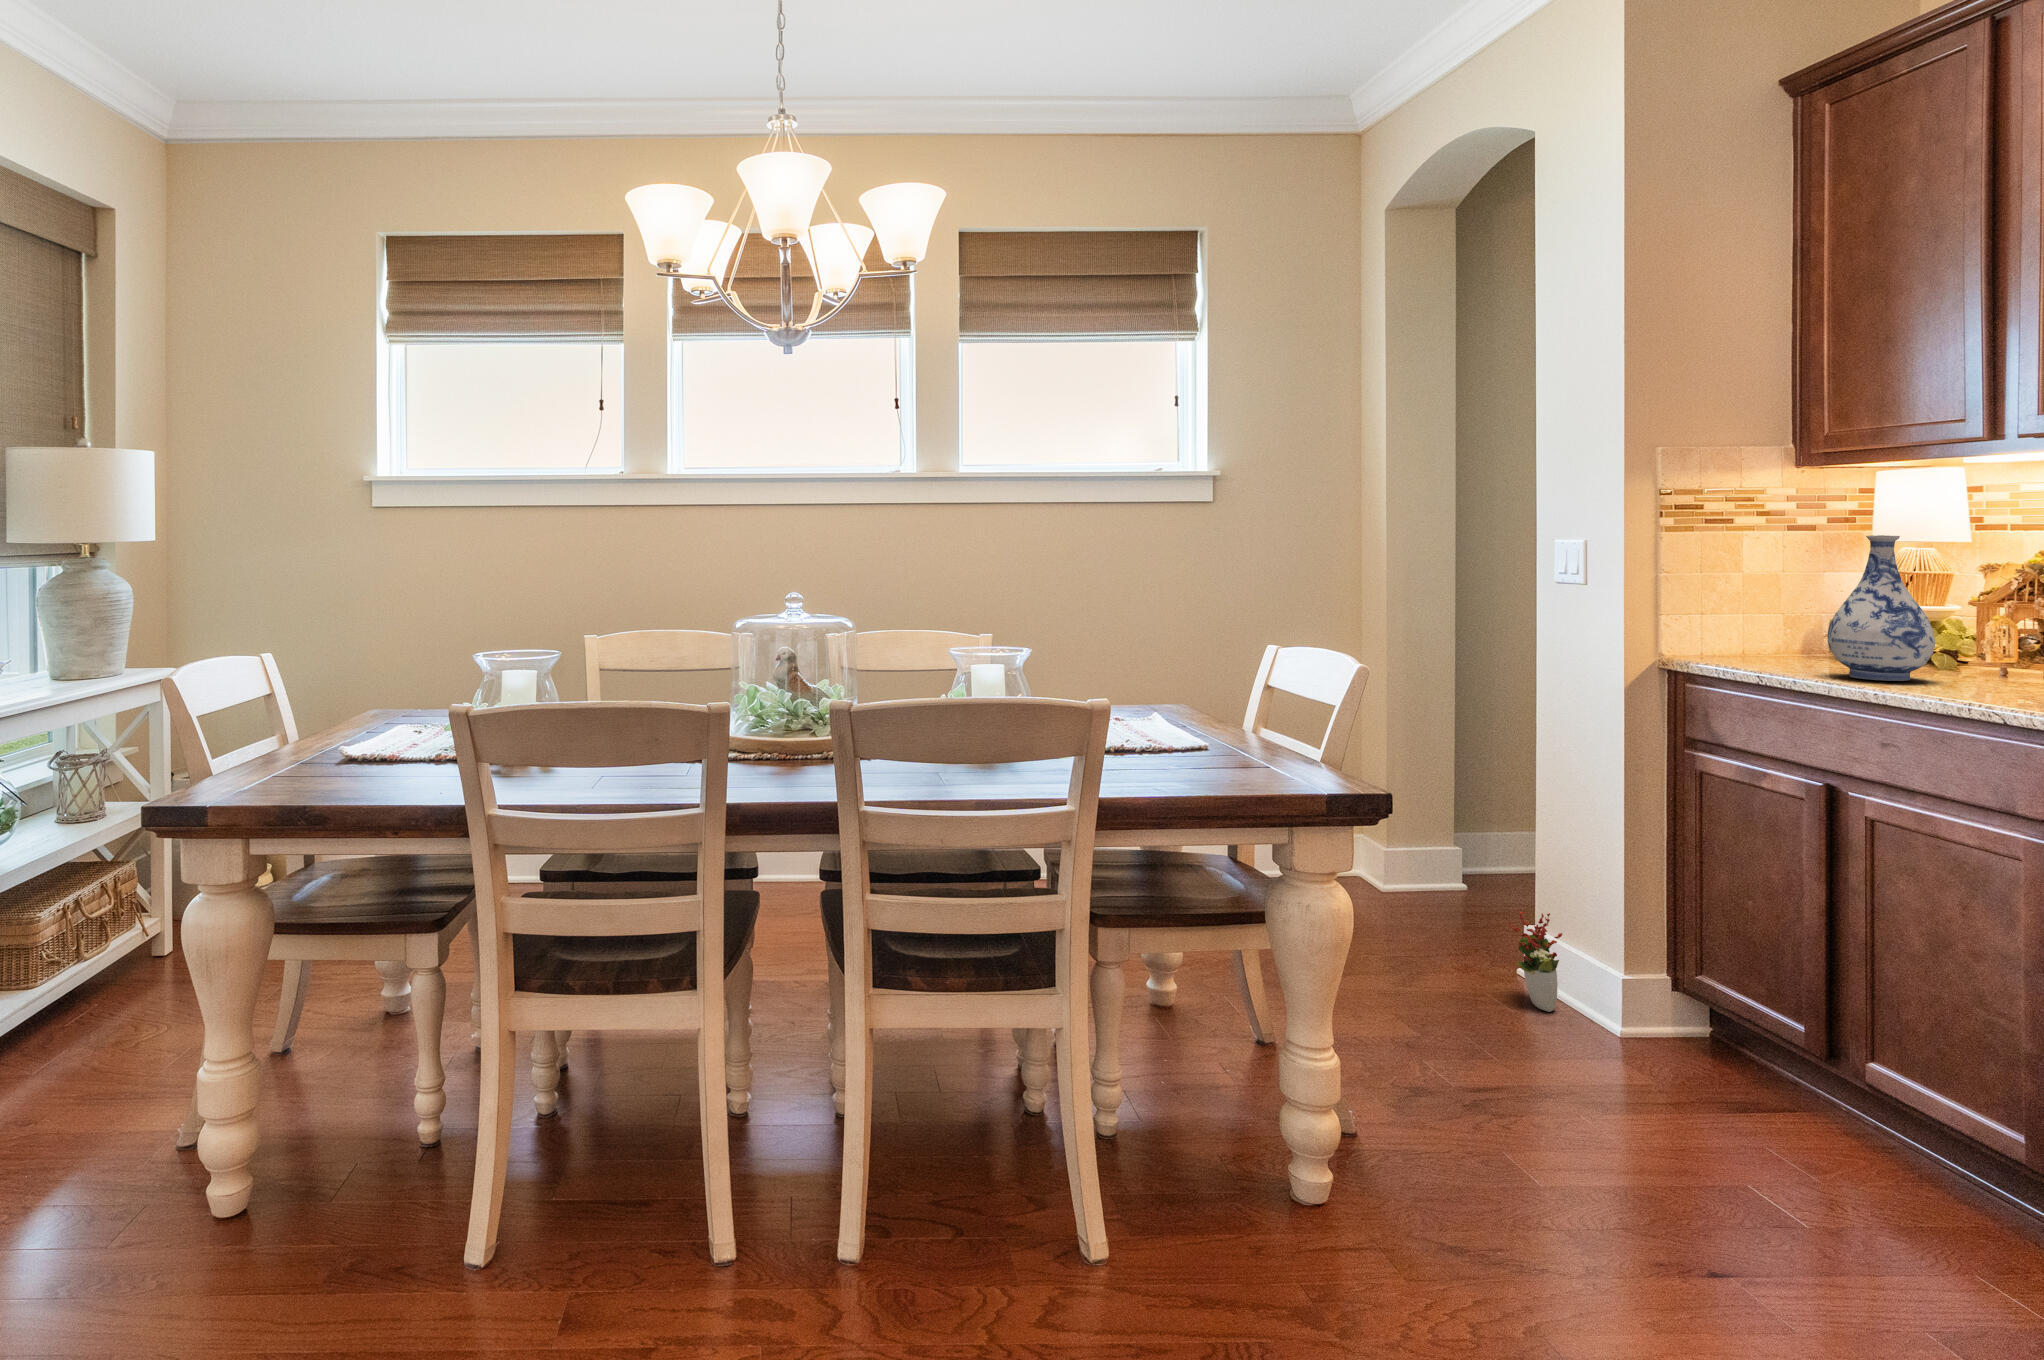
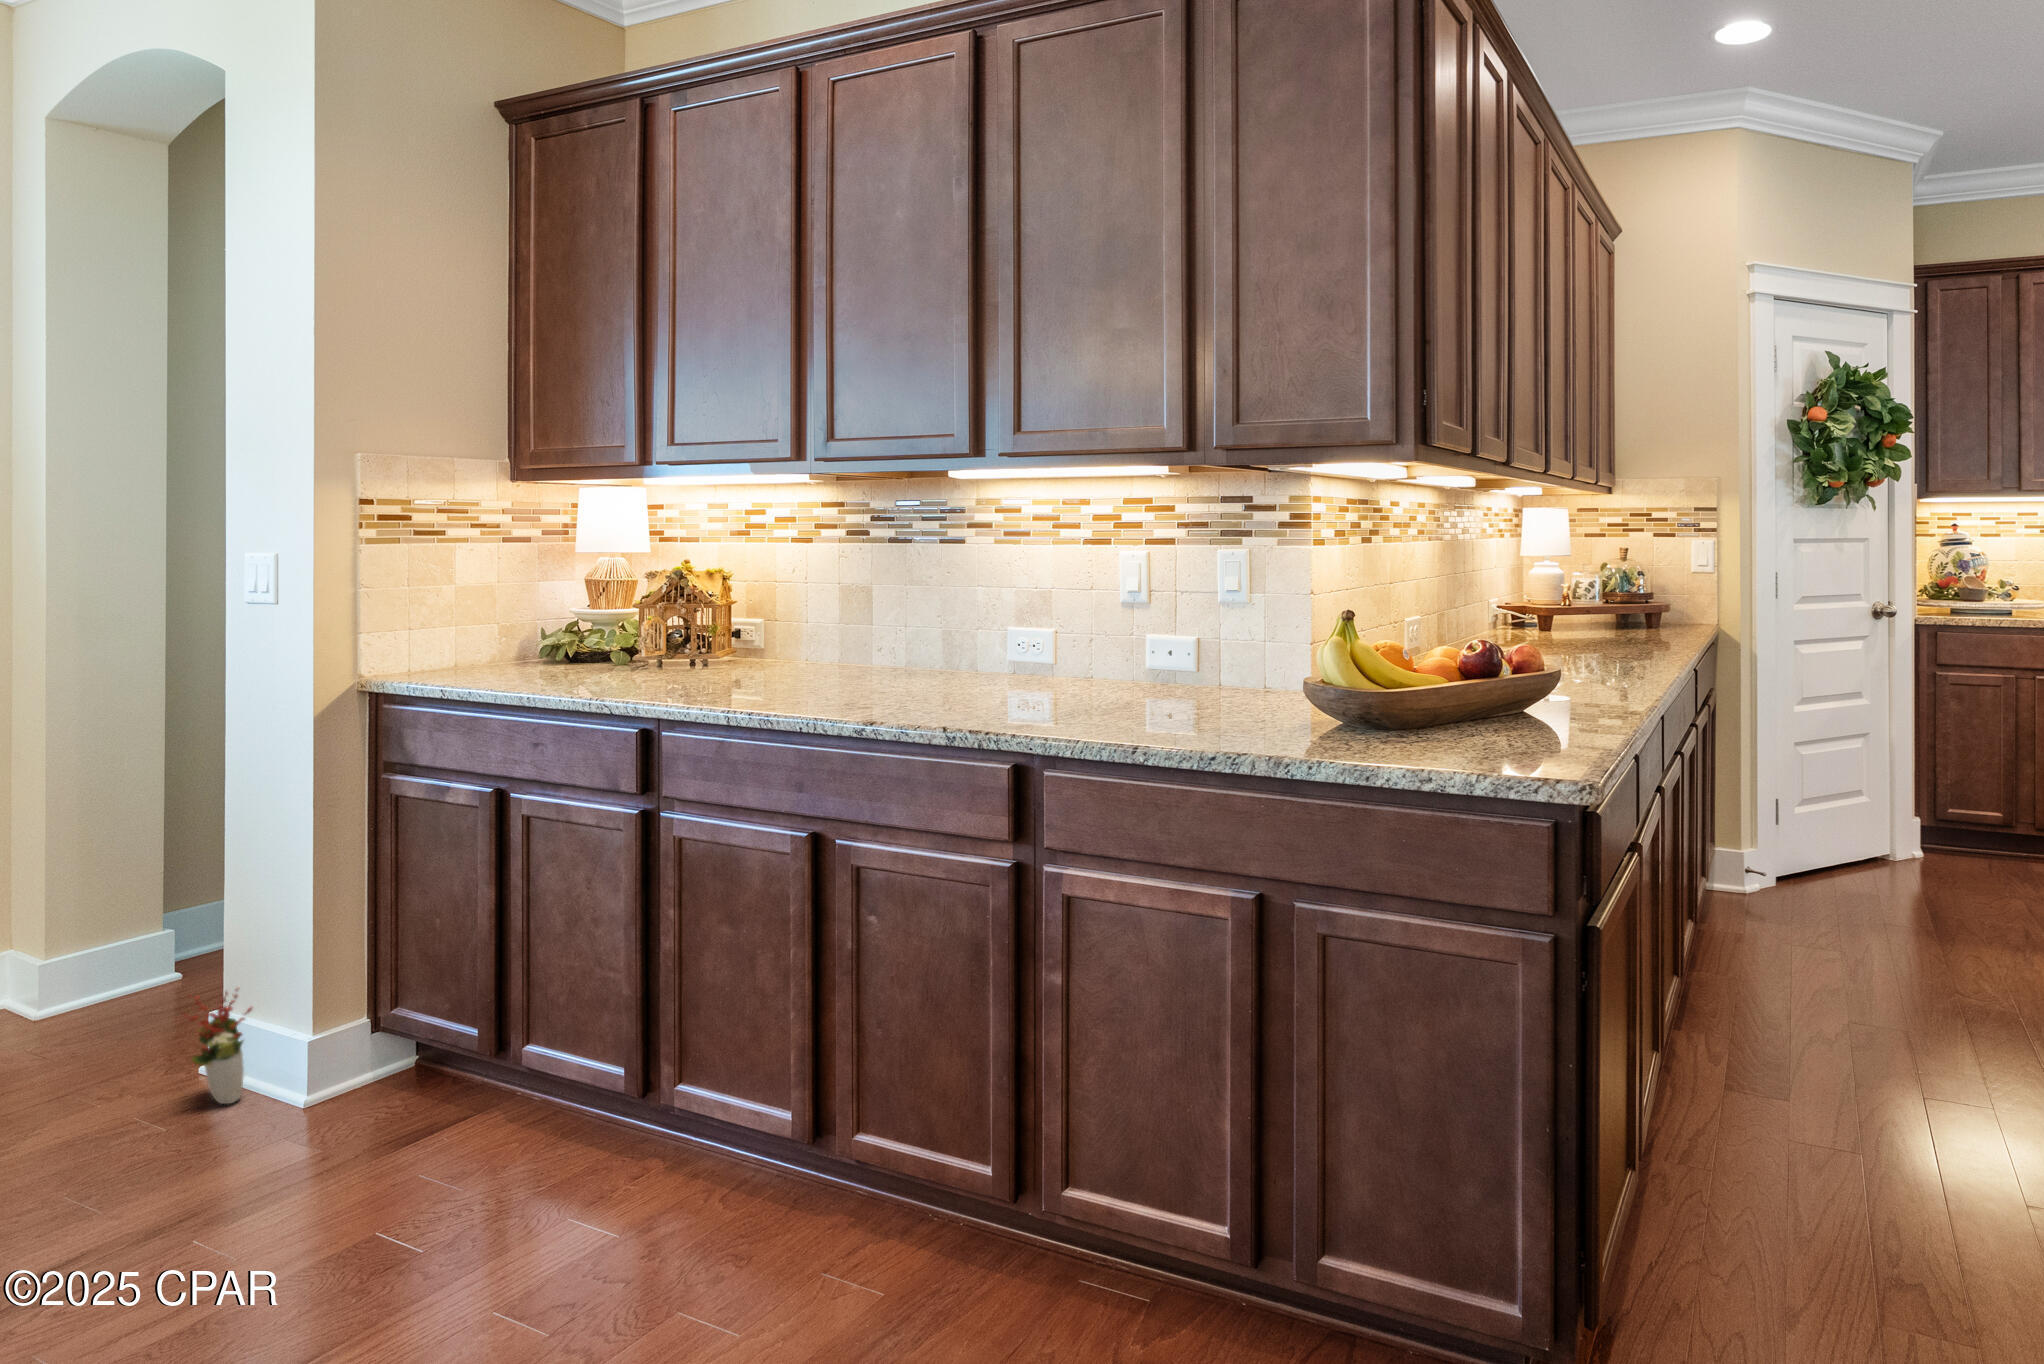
vase: present [1827,535,1935,681] -> none [499,548,586,684]

